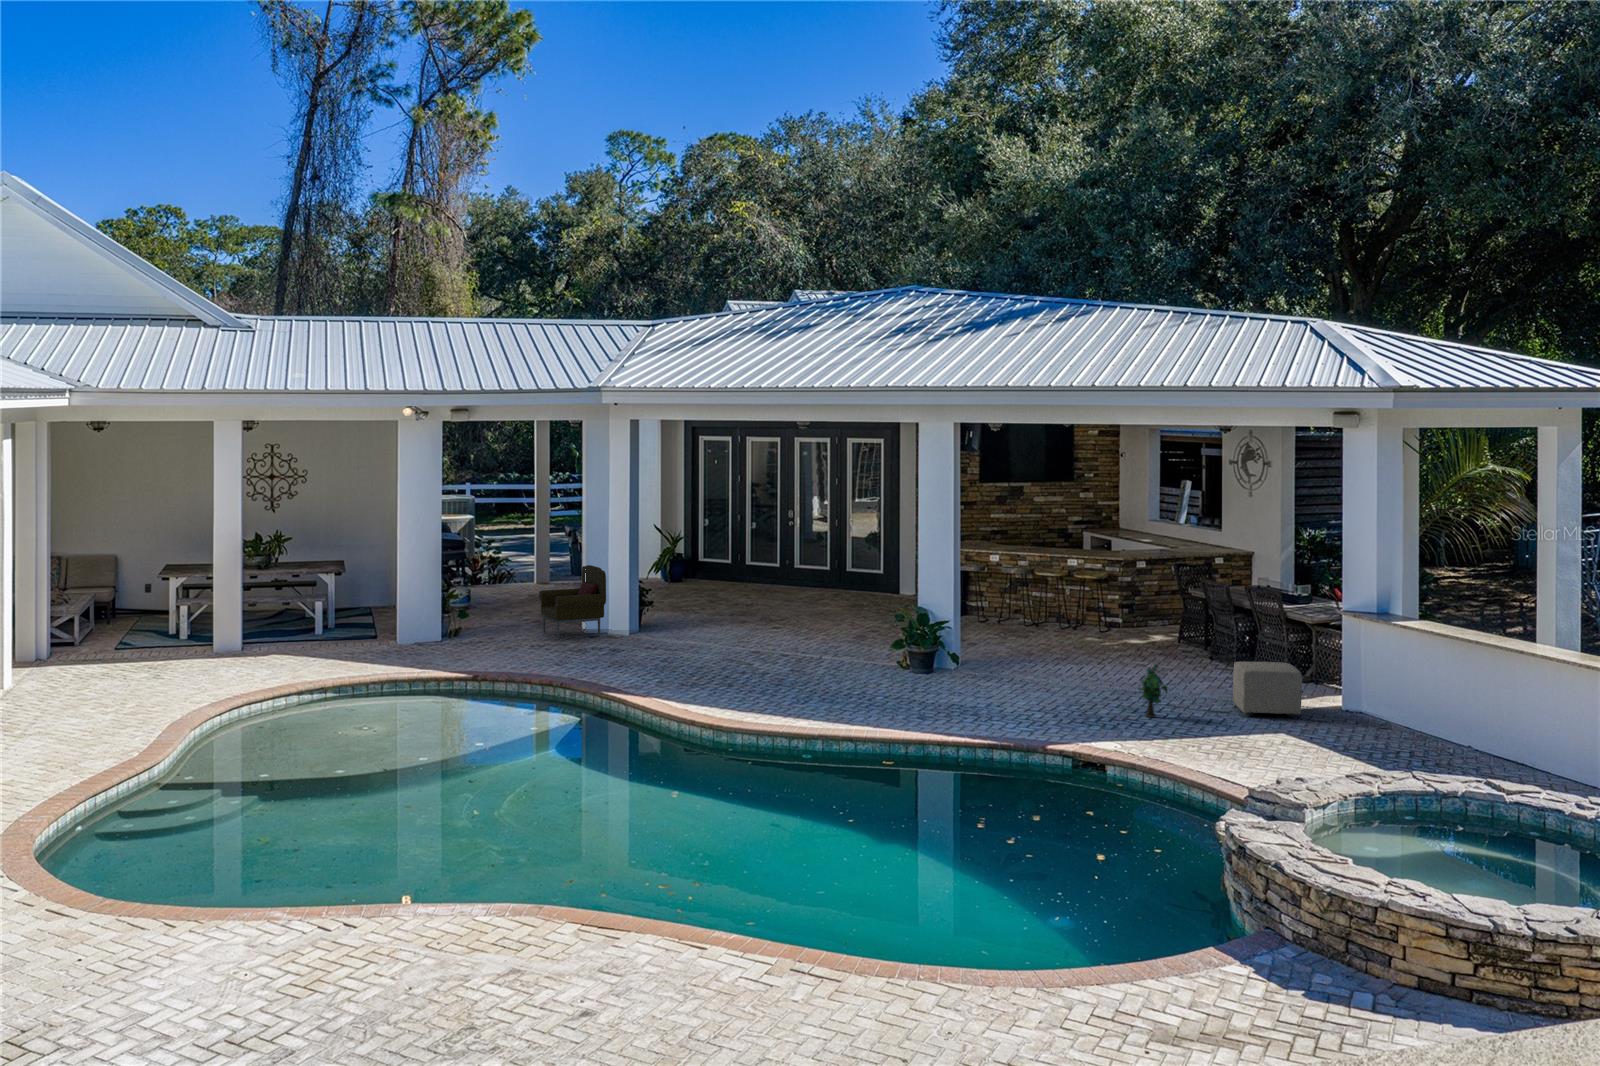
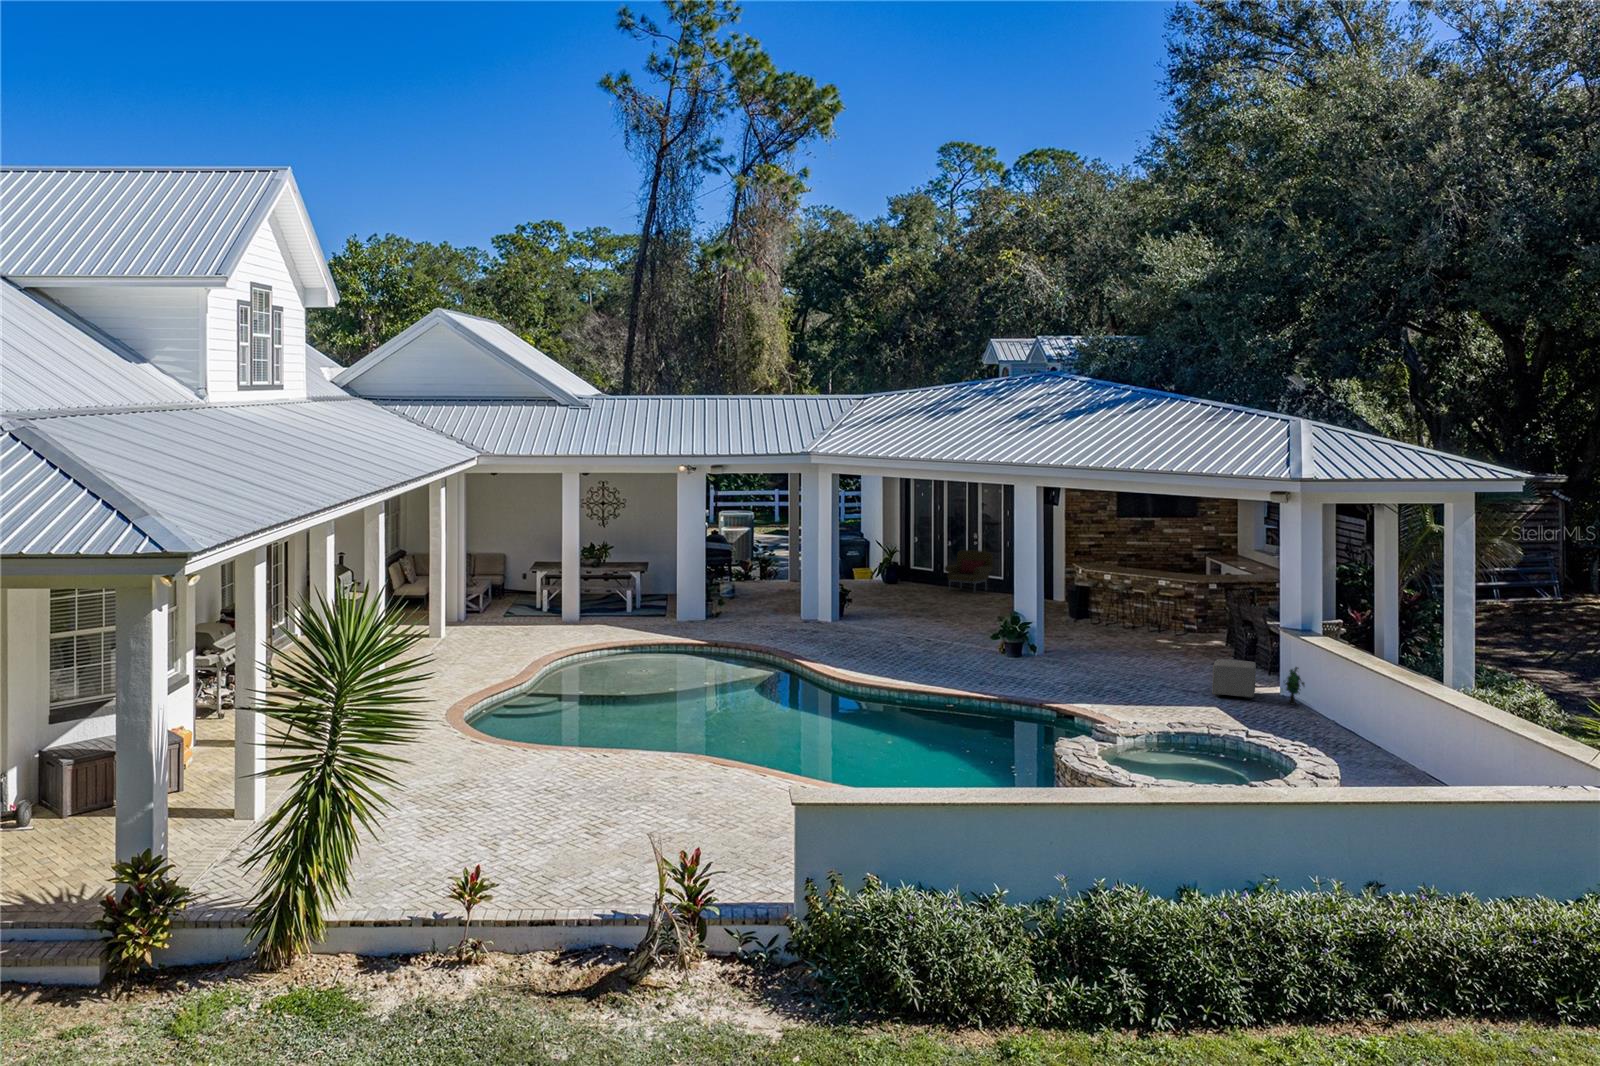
armchair: present [539,565,606,640] -> present [945,550,993,590]
decorative plant: present [1140,665,1168,718] -> present [1285,667,1304,705]

